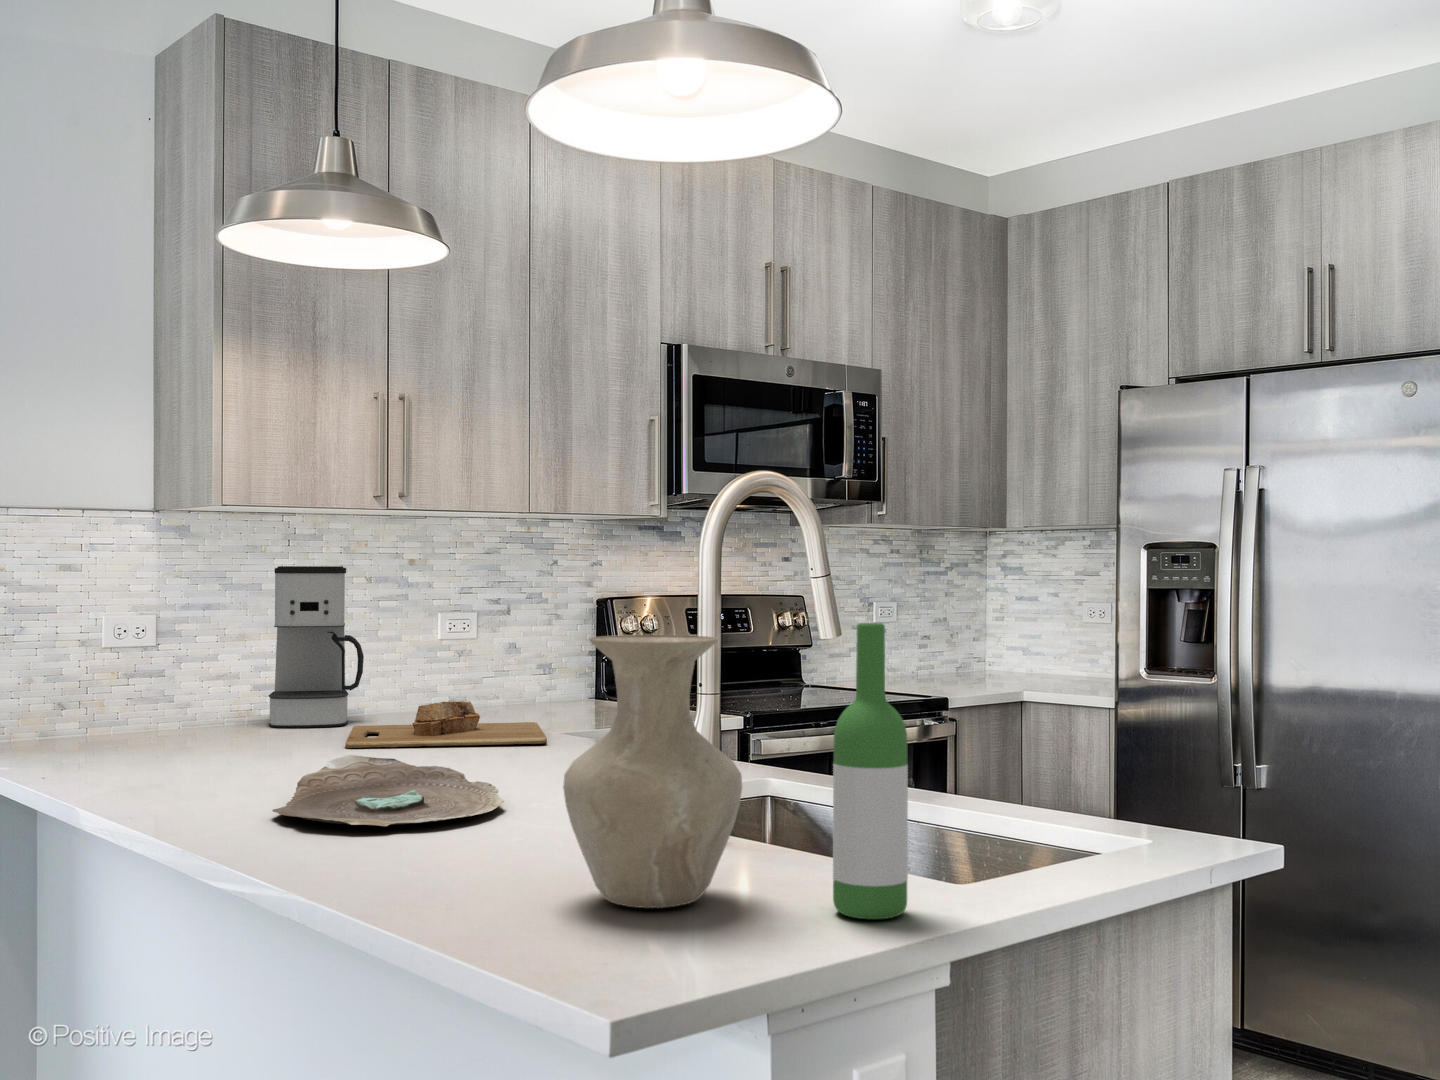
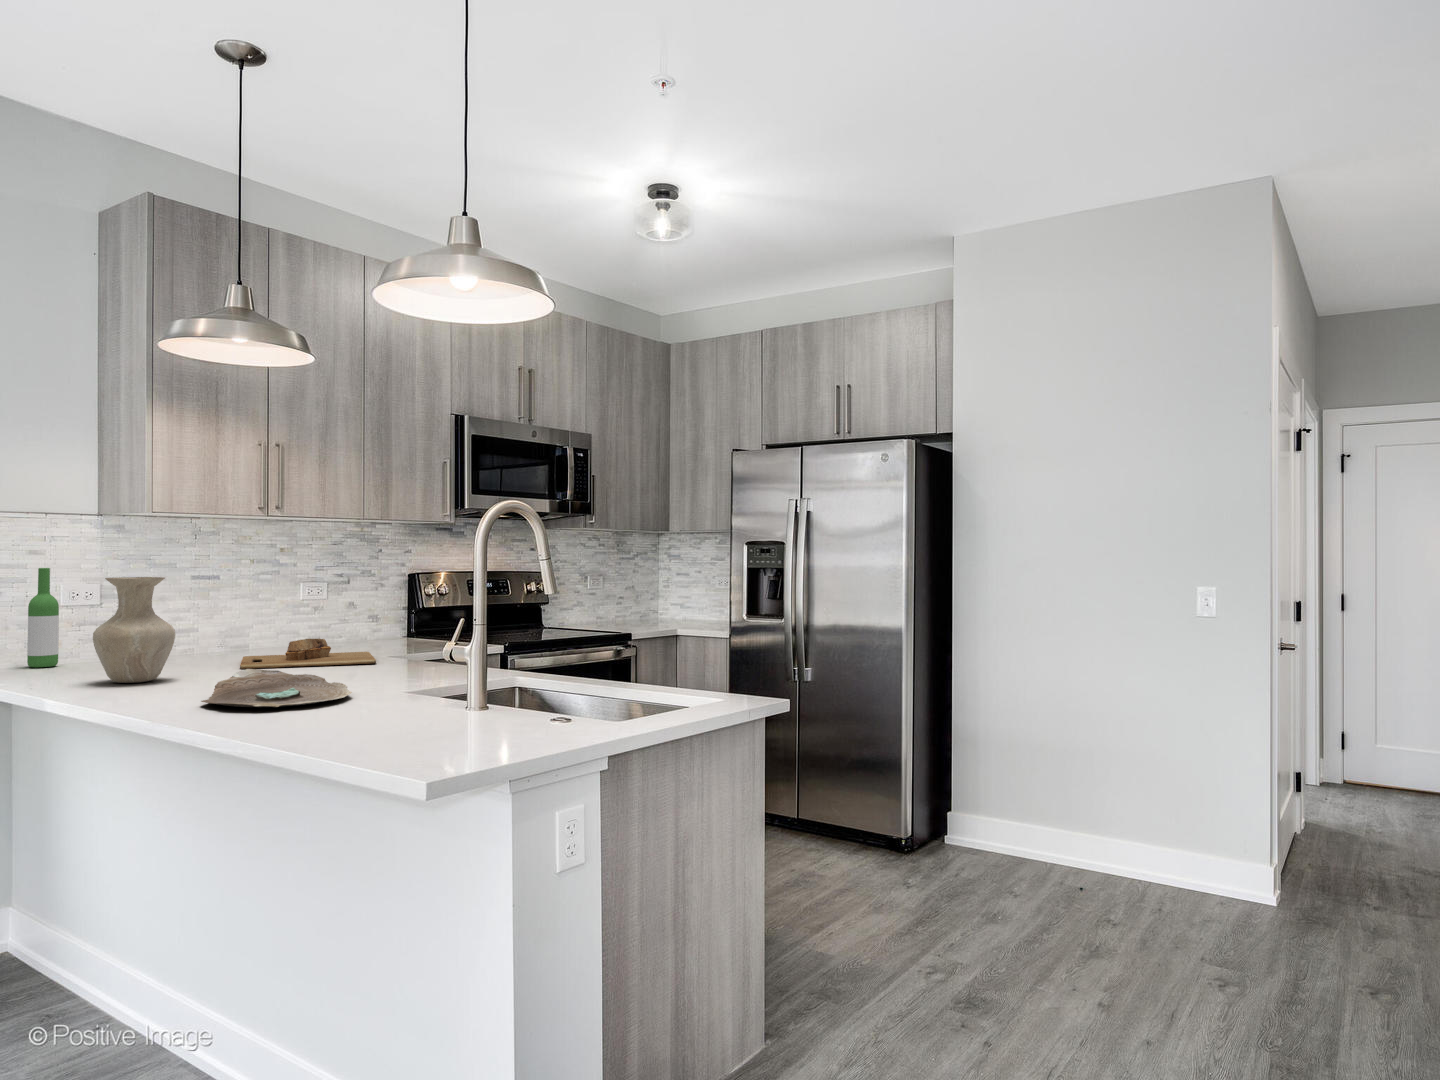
coffee maker: present [269,566,364,728] -> none [182,553,249,659]
wine bottle: present [833,623,908,919] -> present [27,568,59,668]
vase: present [563,635,742,908] -> present [93,577,175,683]

